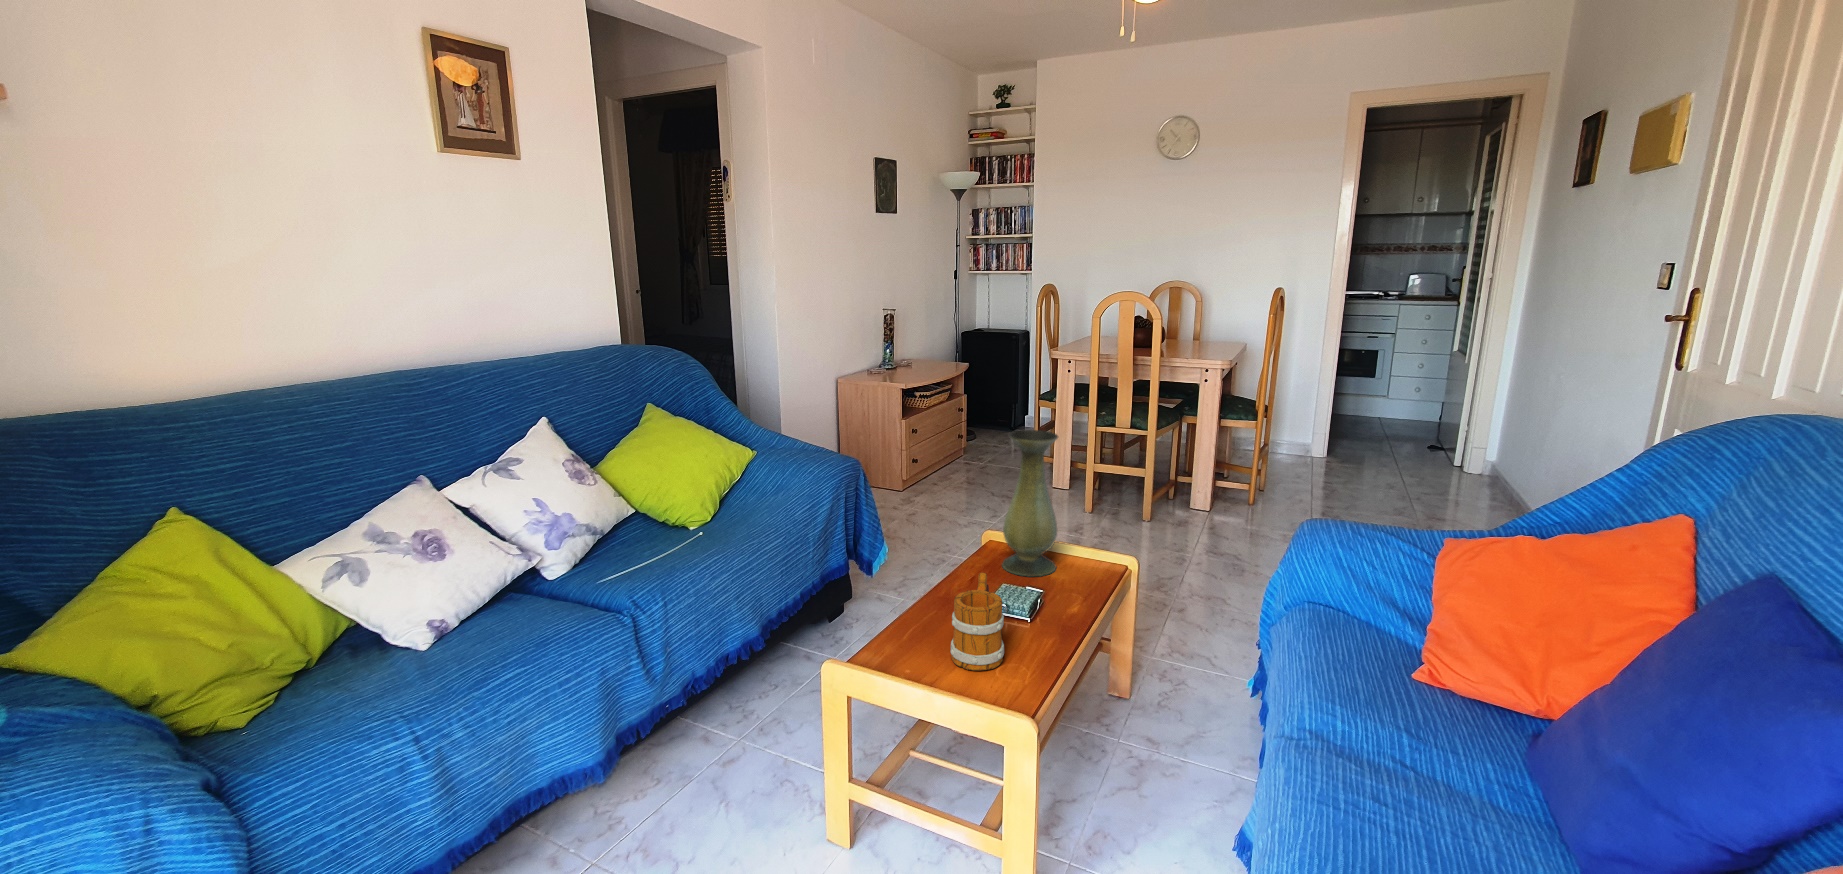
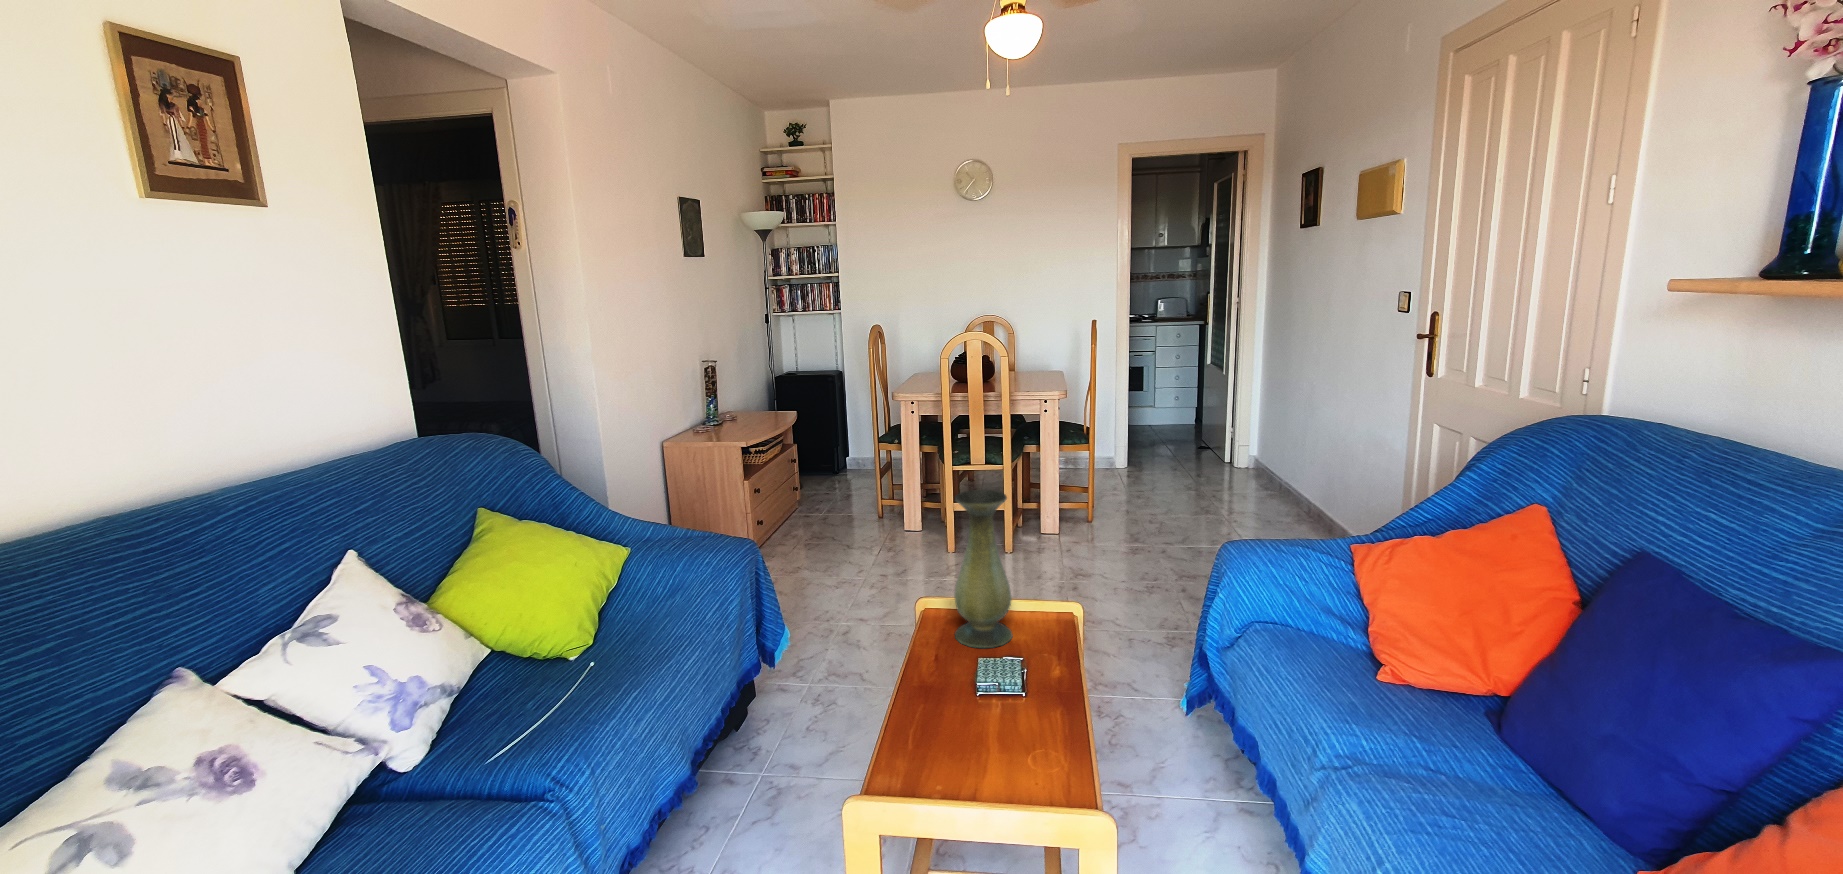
mug: present [950,573,1004,671] -> none [972,663,1035,780]

